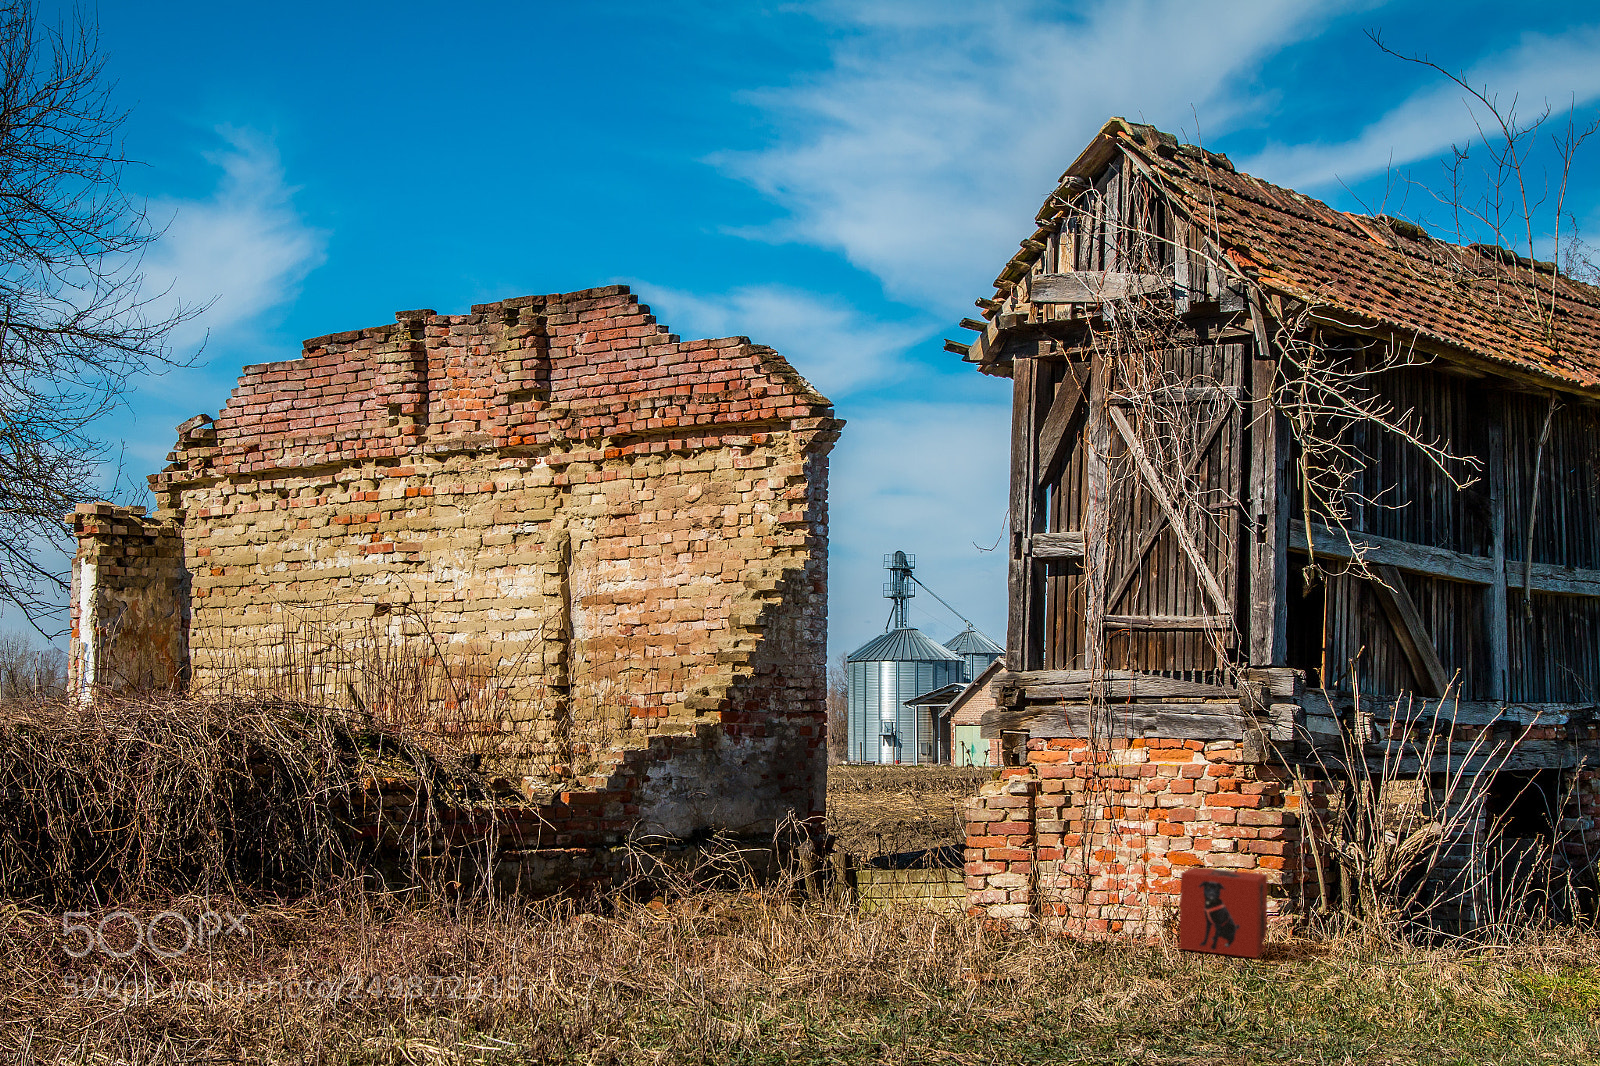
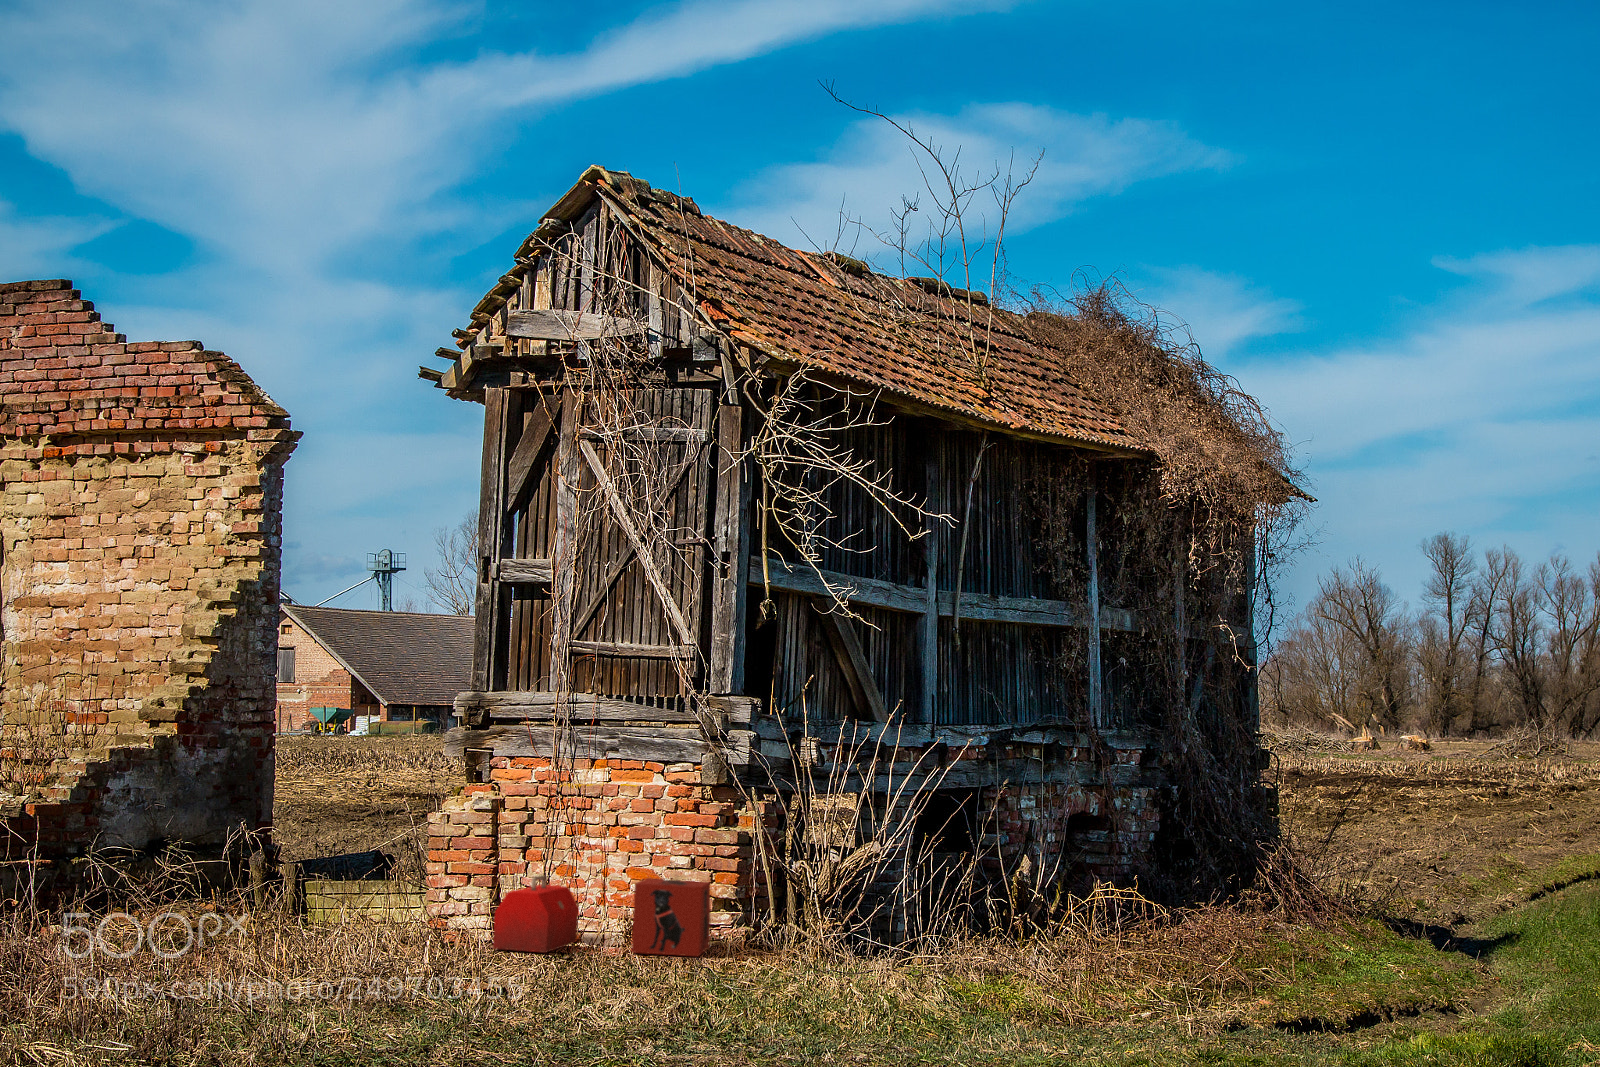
toolbox: none [1029,859,1119,943] -> present [493,875,579,952]

